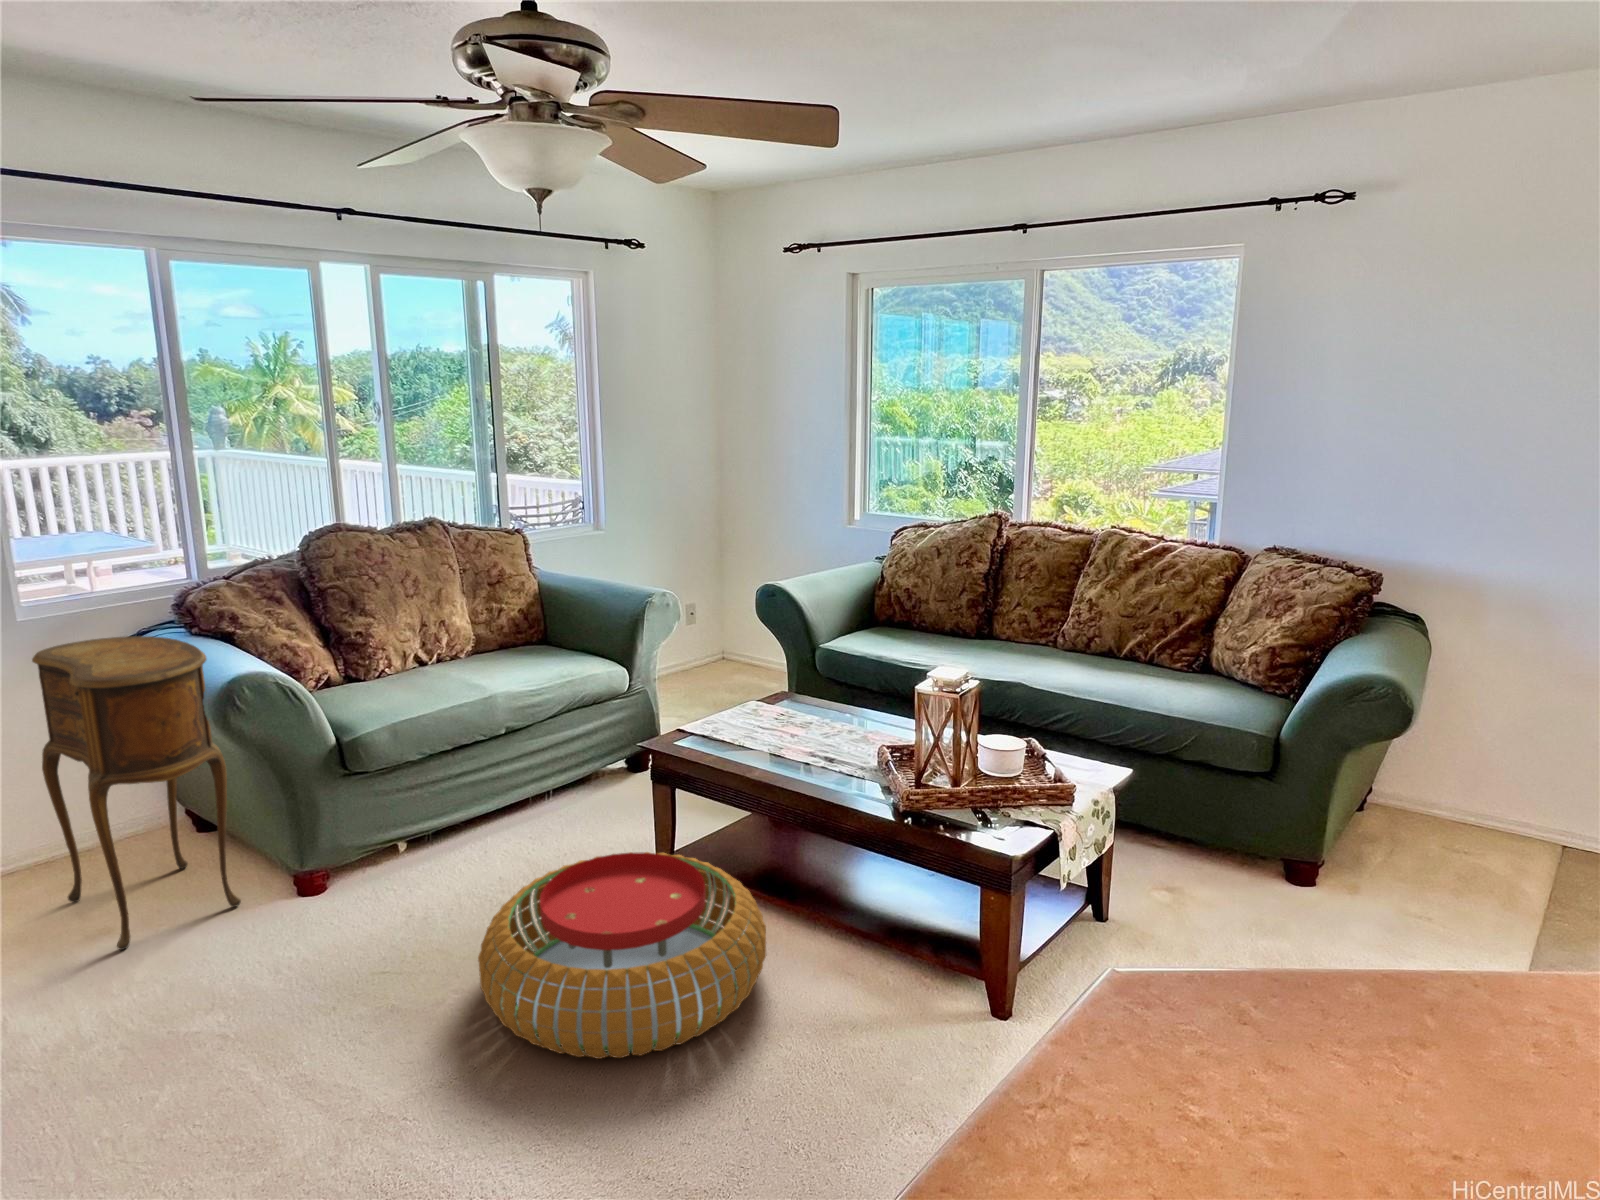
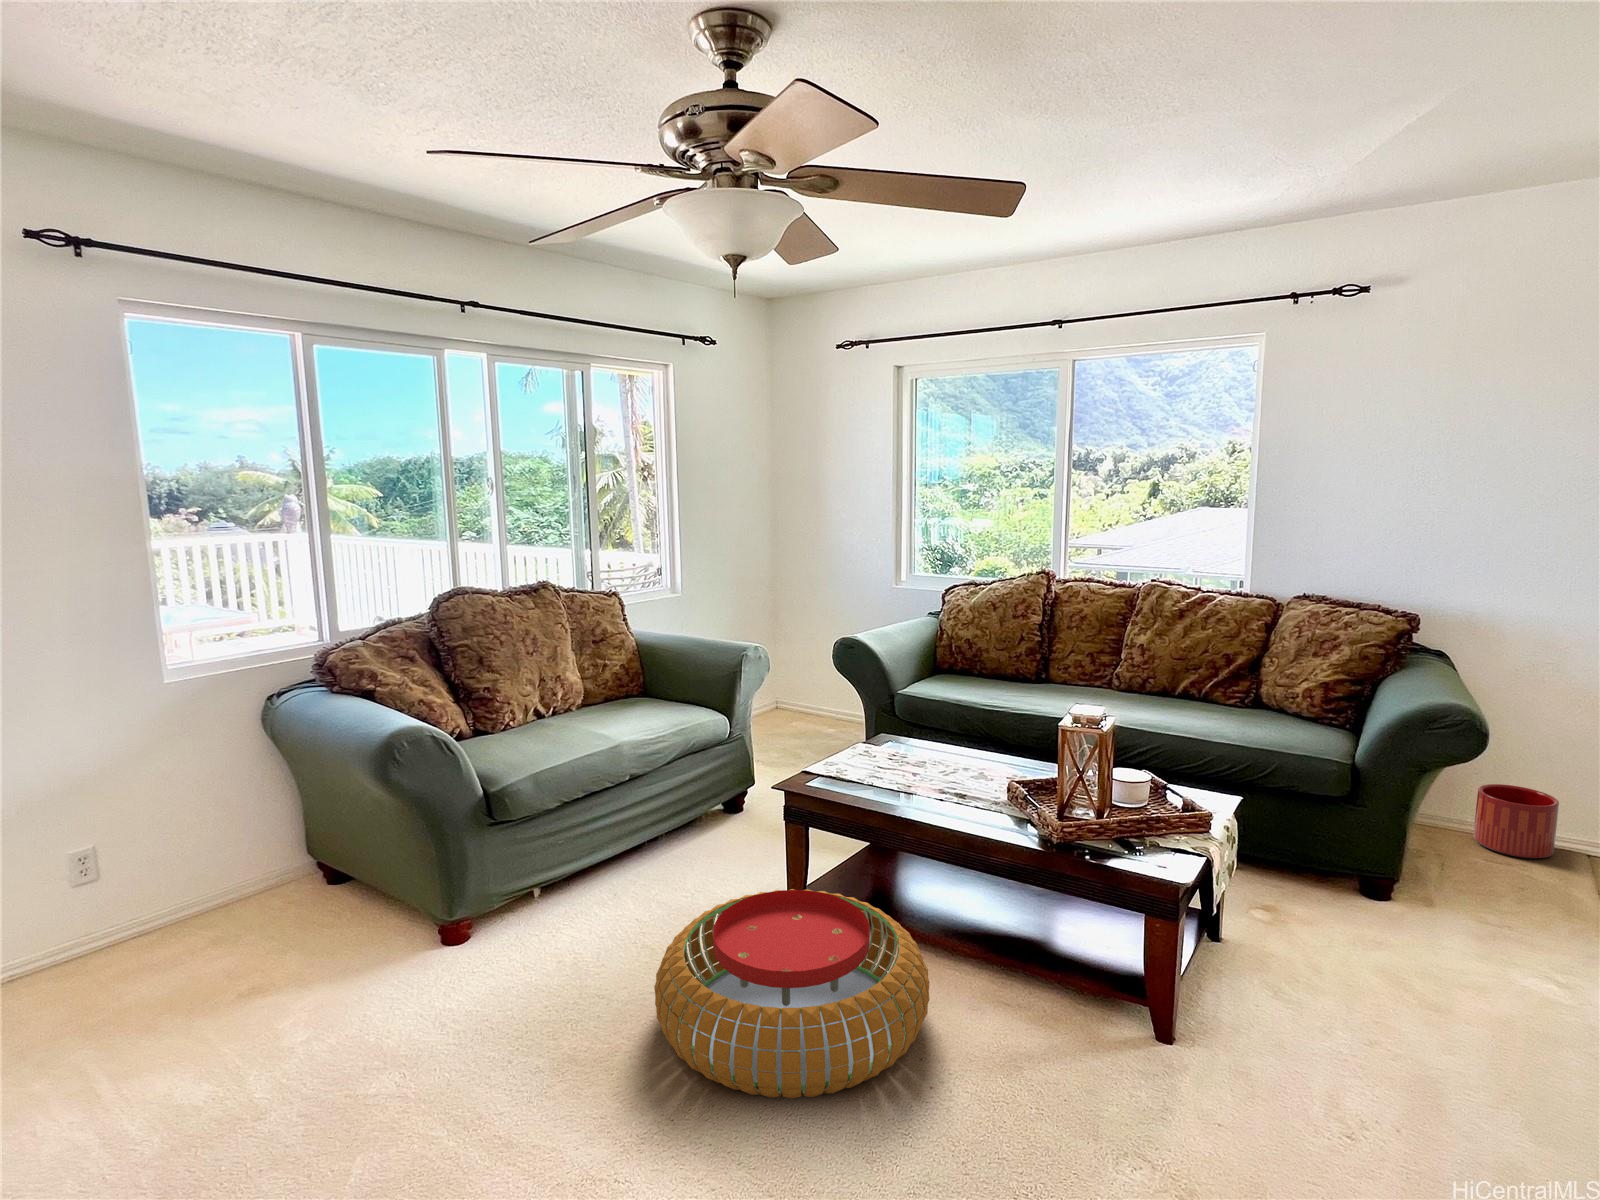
side table: present [32,636,241,950] -> none [195,694,391,1004]
planter: none [1437,763,1528,845] -> present [1474,784,1559,859]

